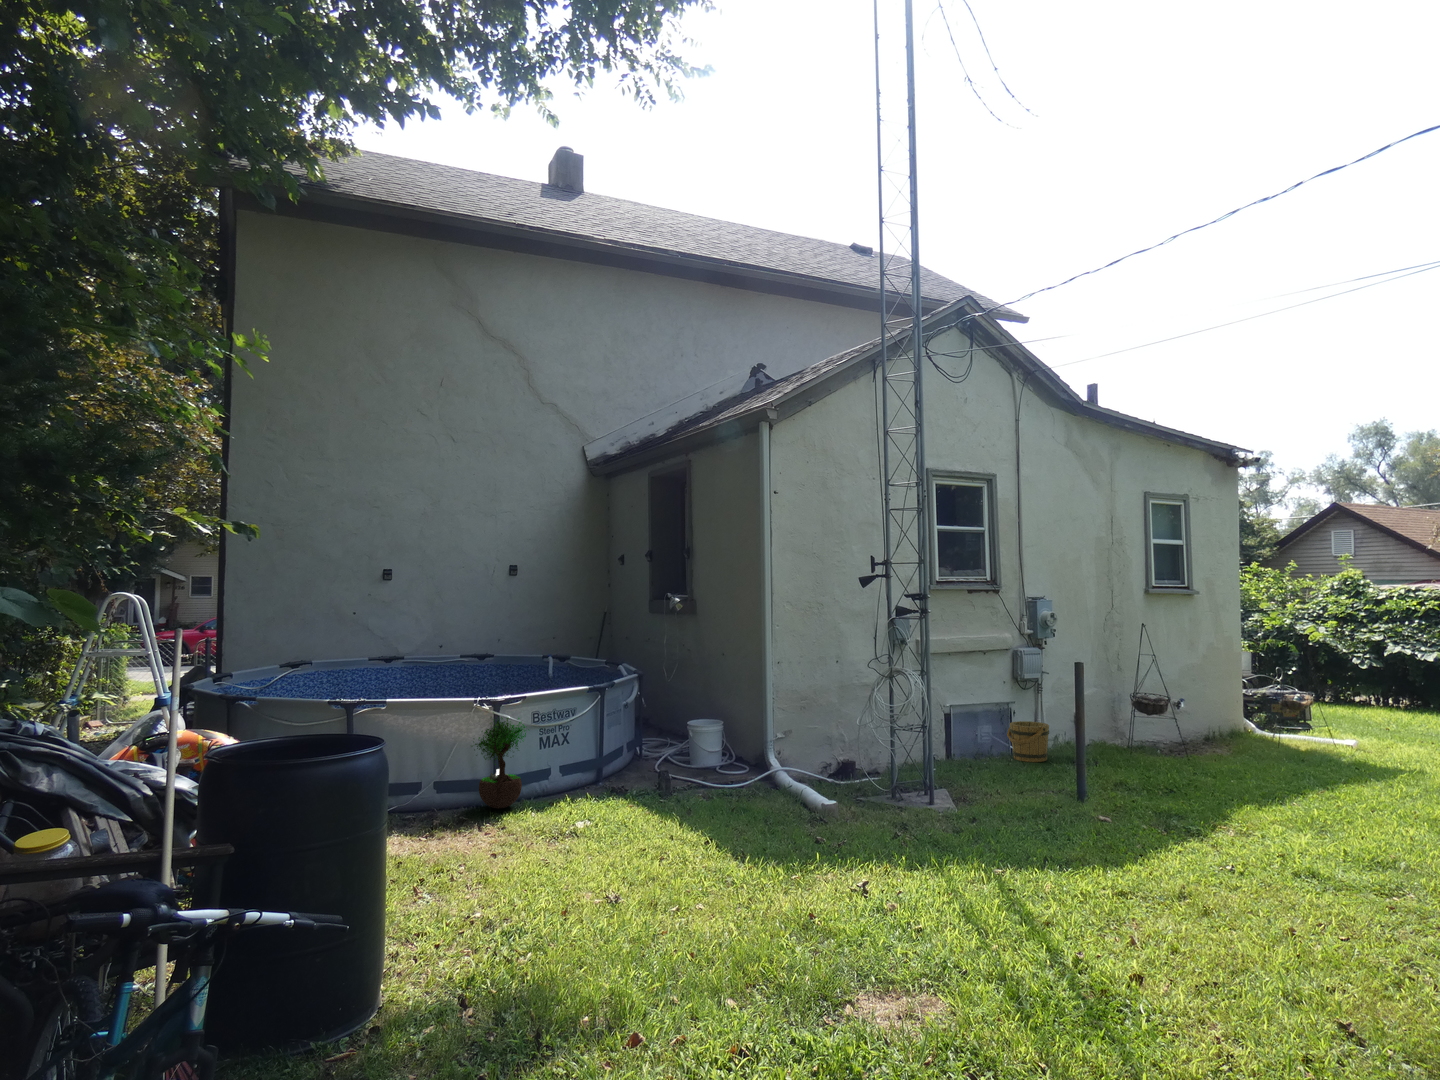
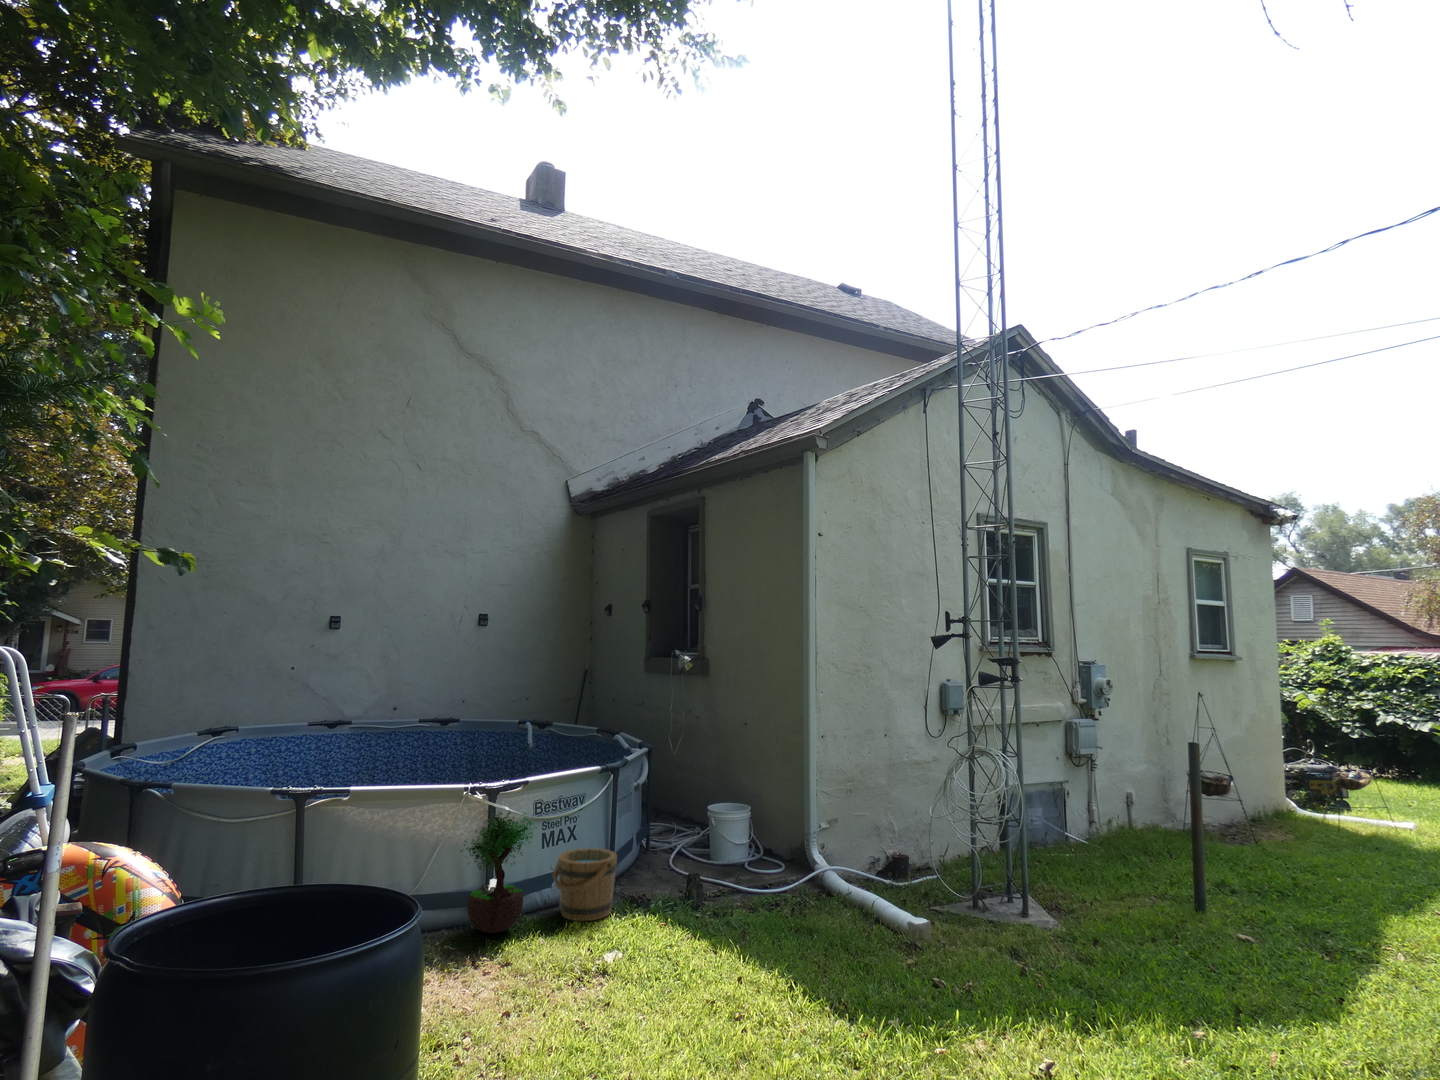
bucket: present [1007,721,1049,762] -> present [552,848,617,921]

